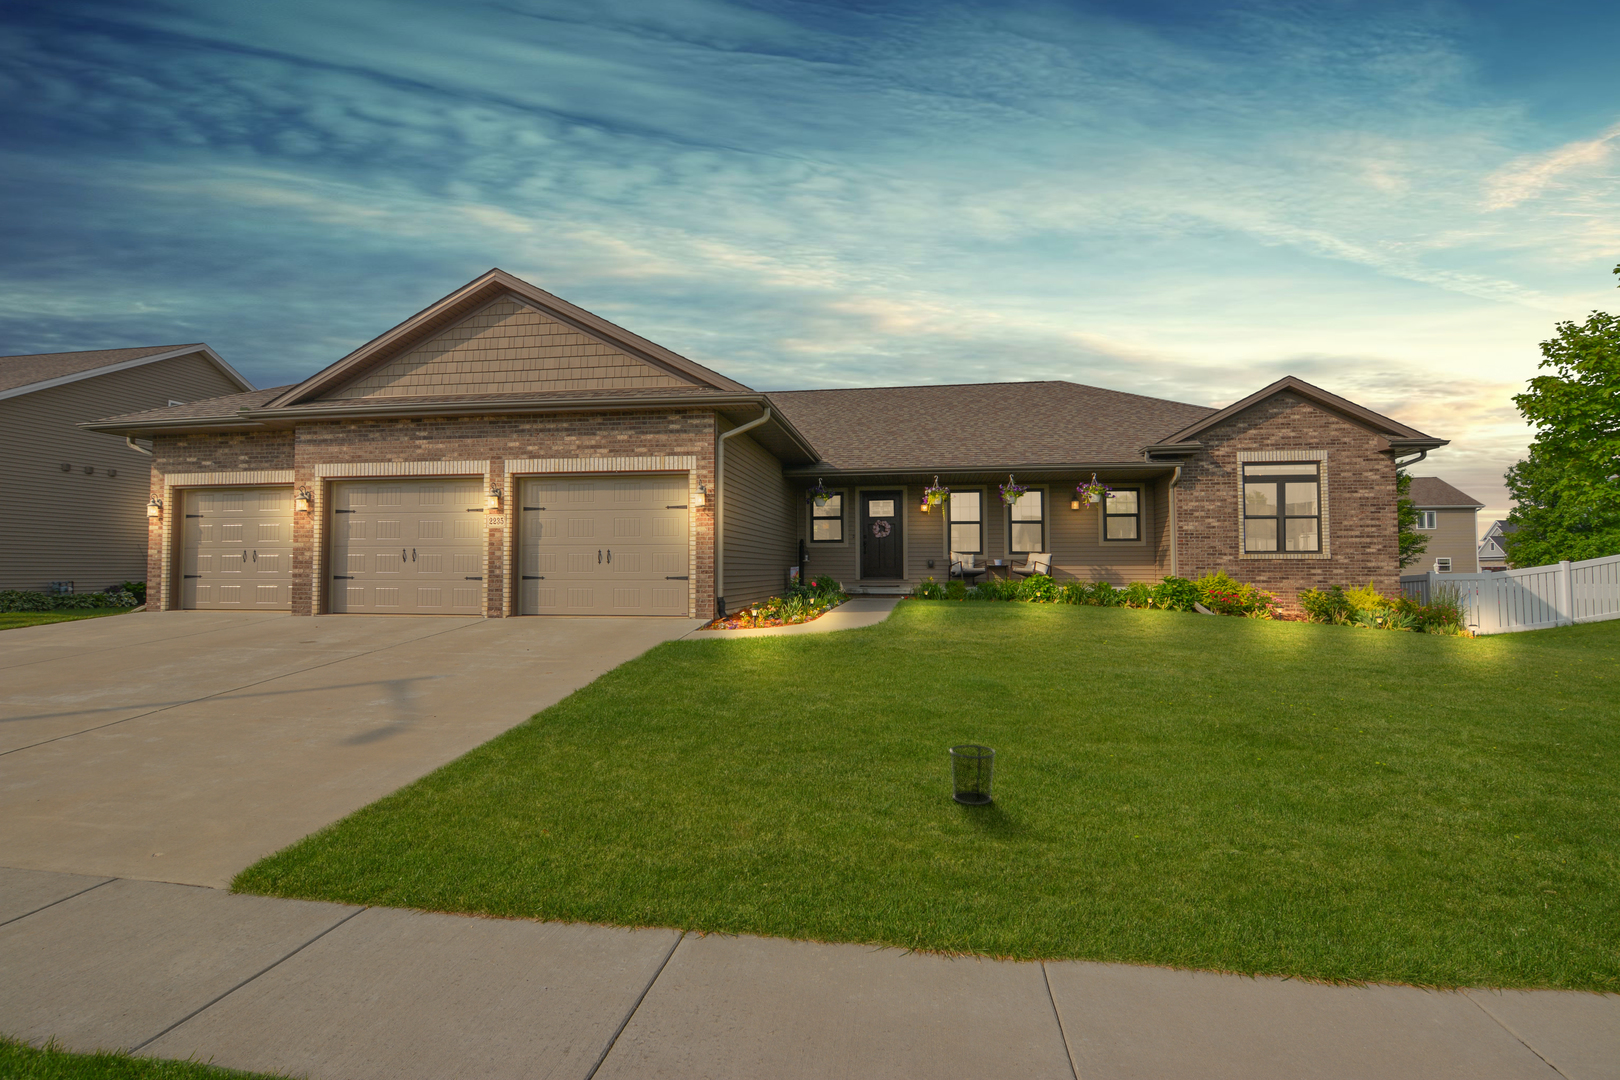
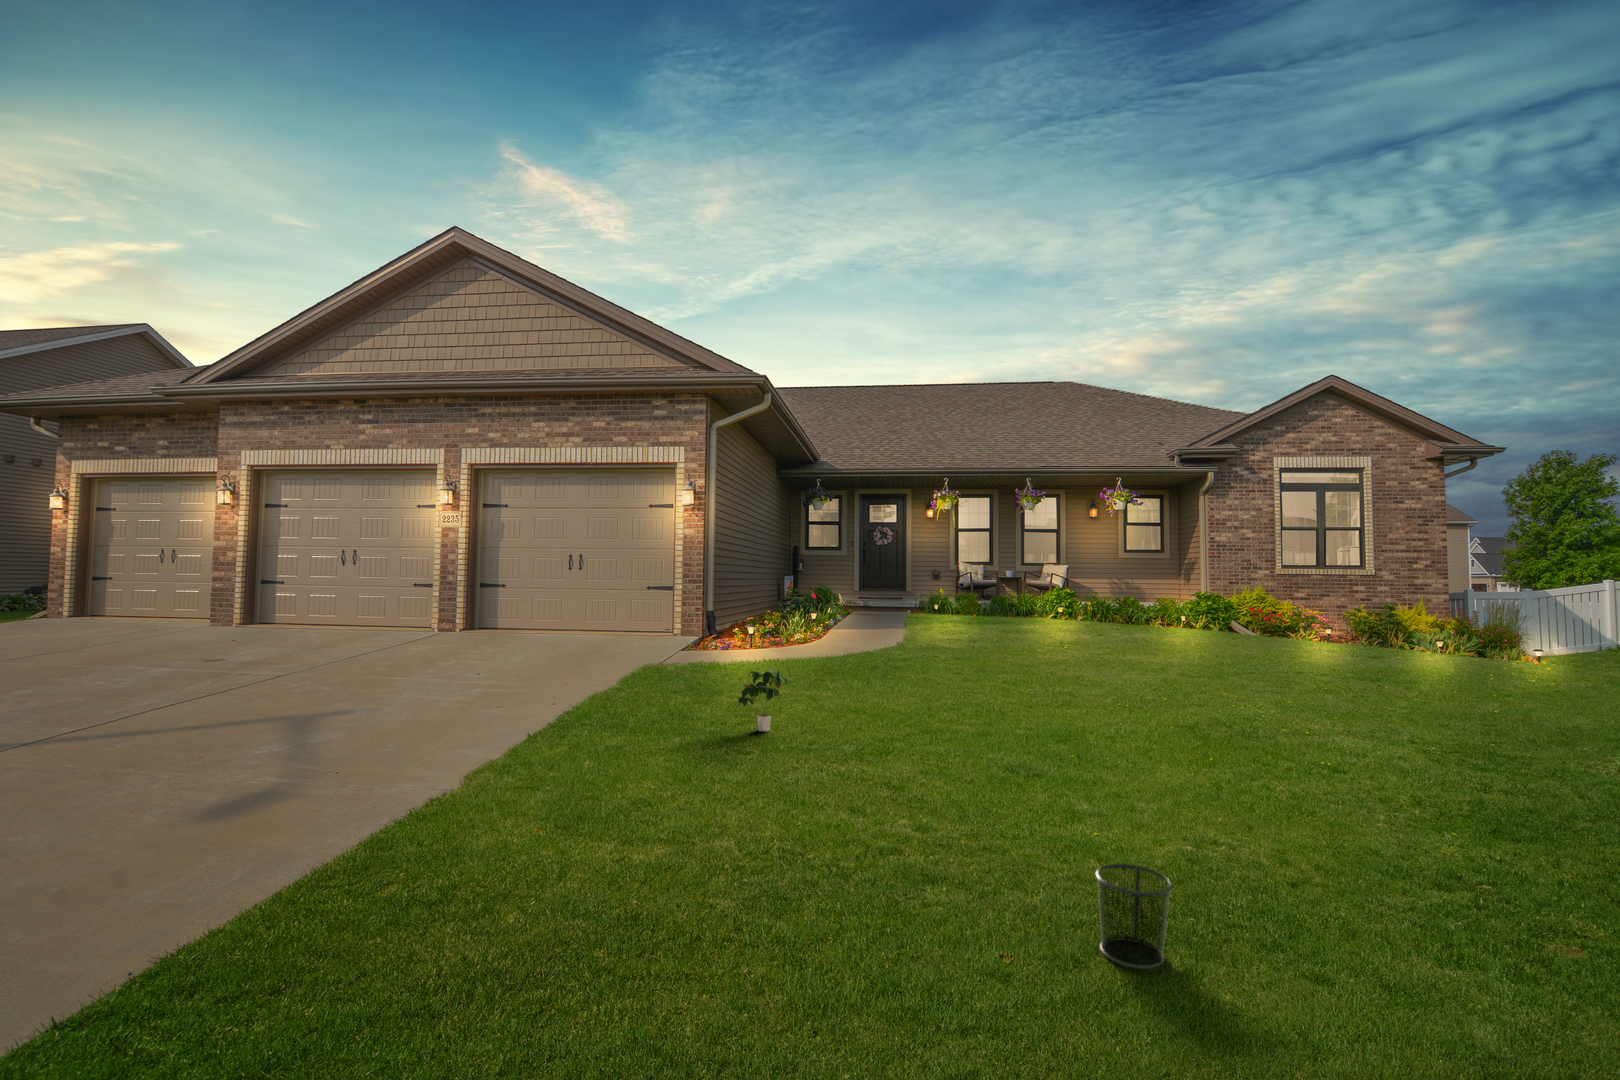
potted plant: none [736,637,775,685] -> present [738,669,787,731]

